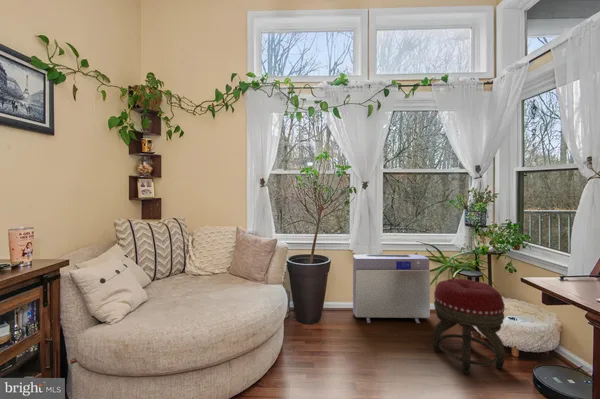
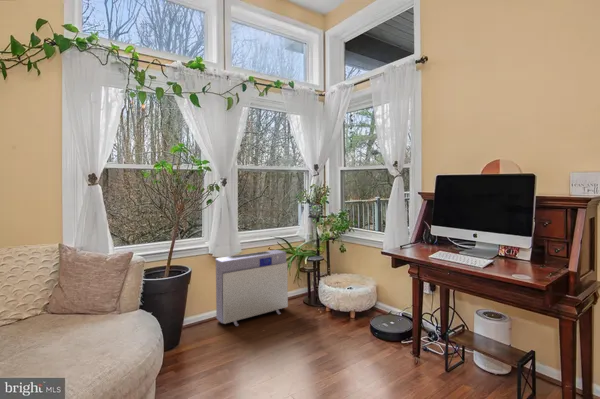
footstool: present [433,279,505,375] -> none [301,265,352,341]

